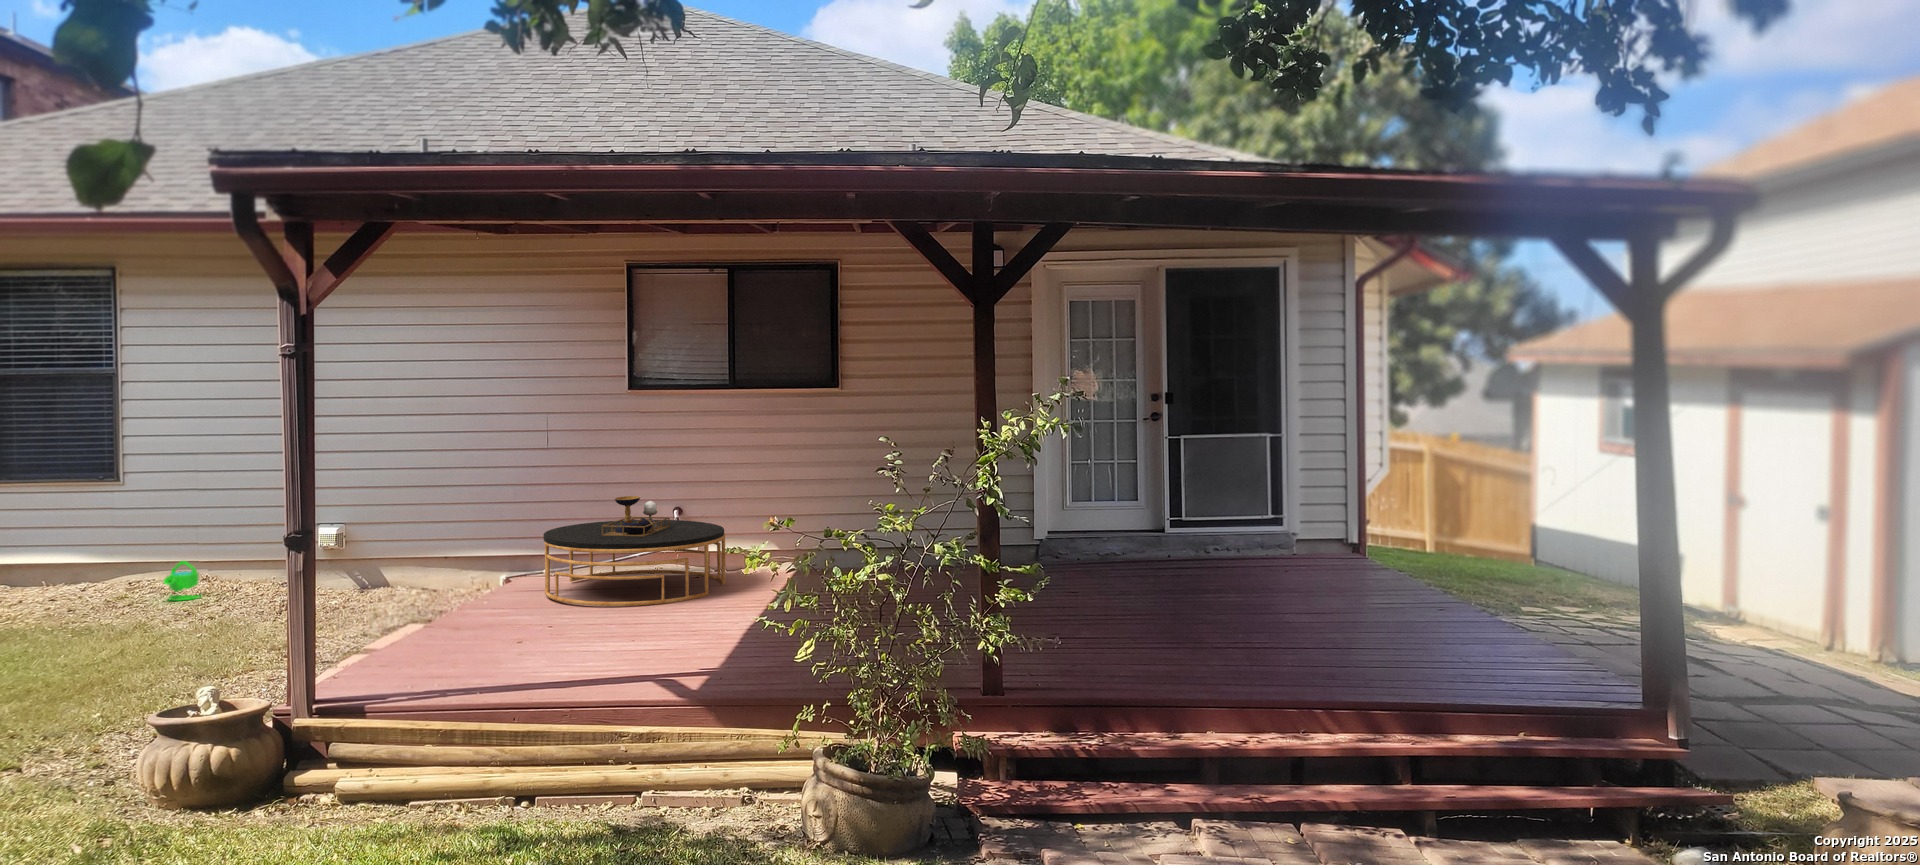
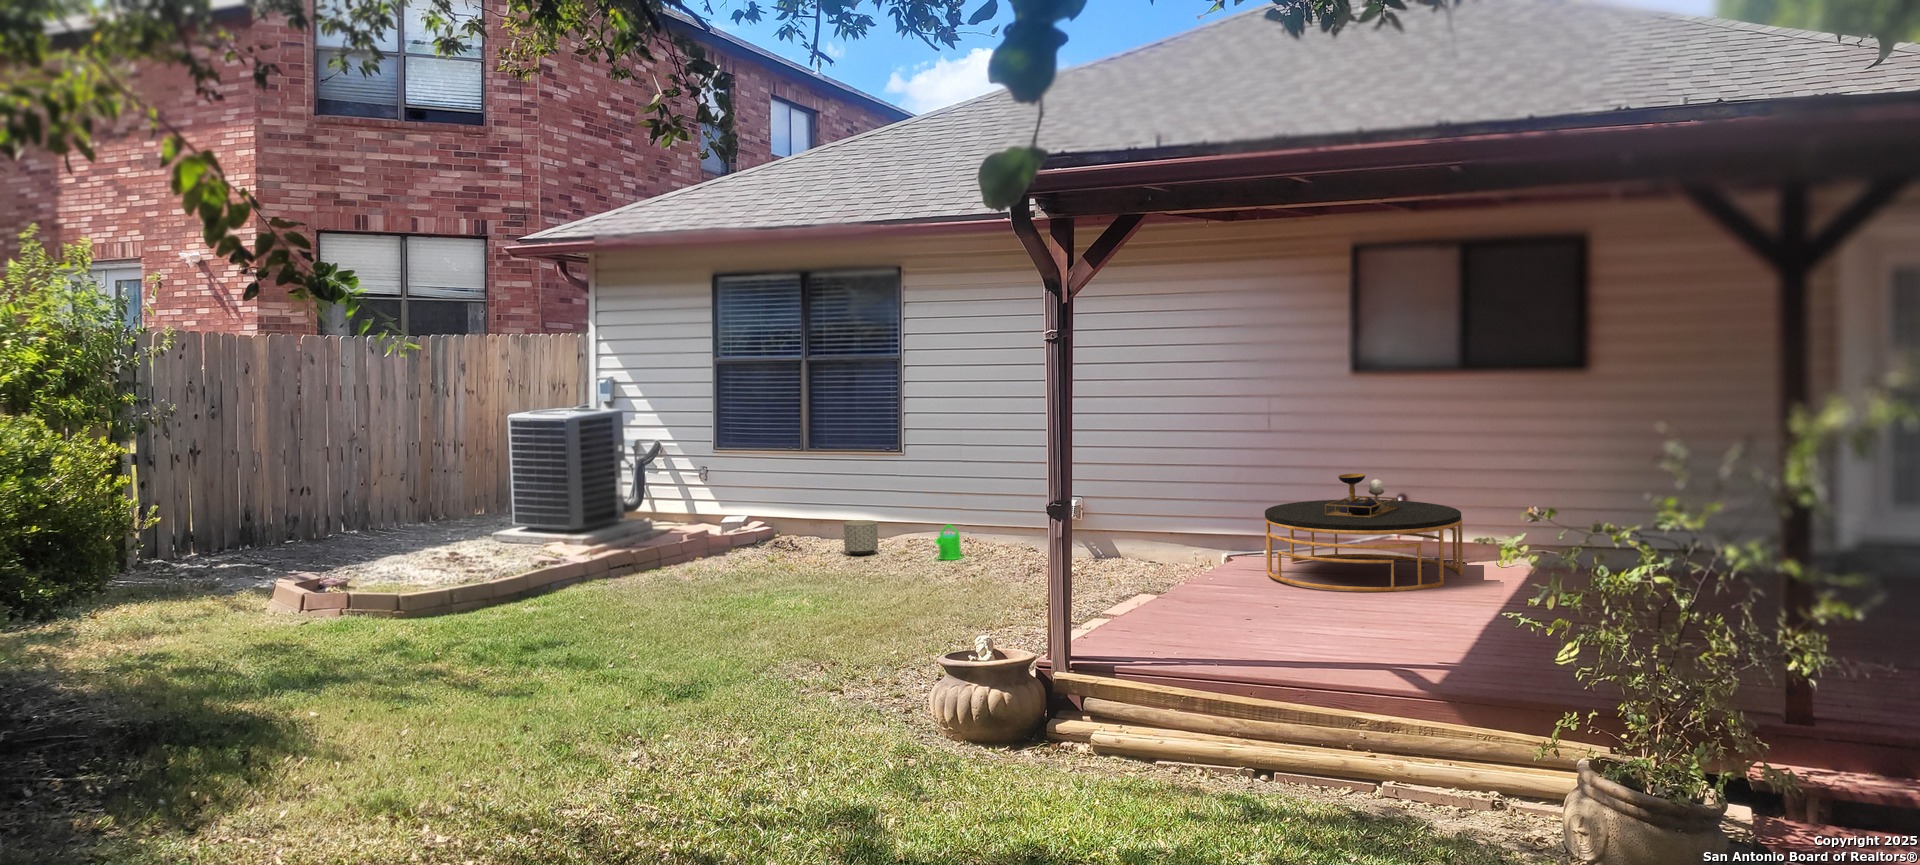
planter: none [35,560,86,601] -> present [844,520,878,555]

